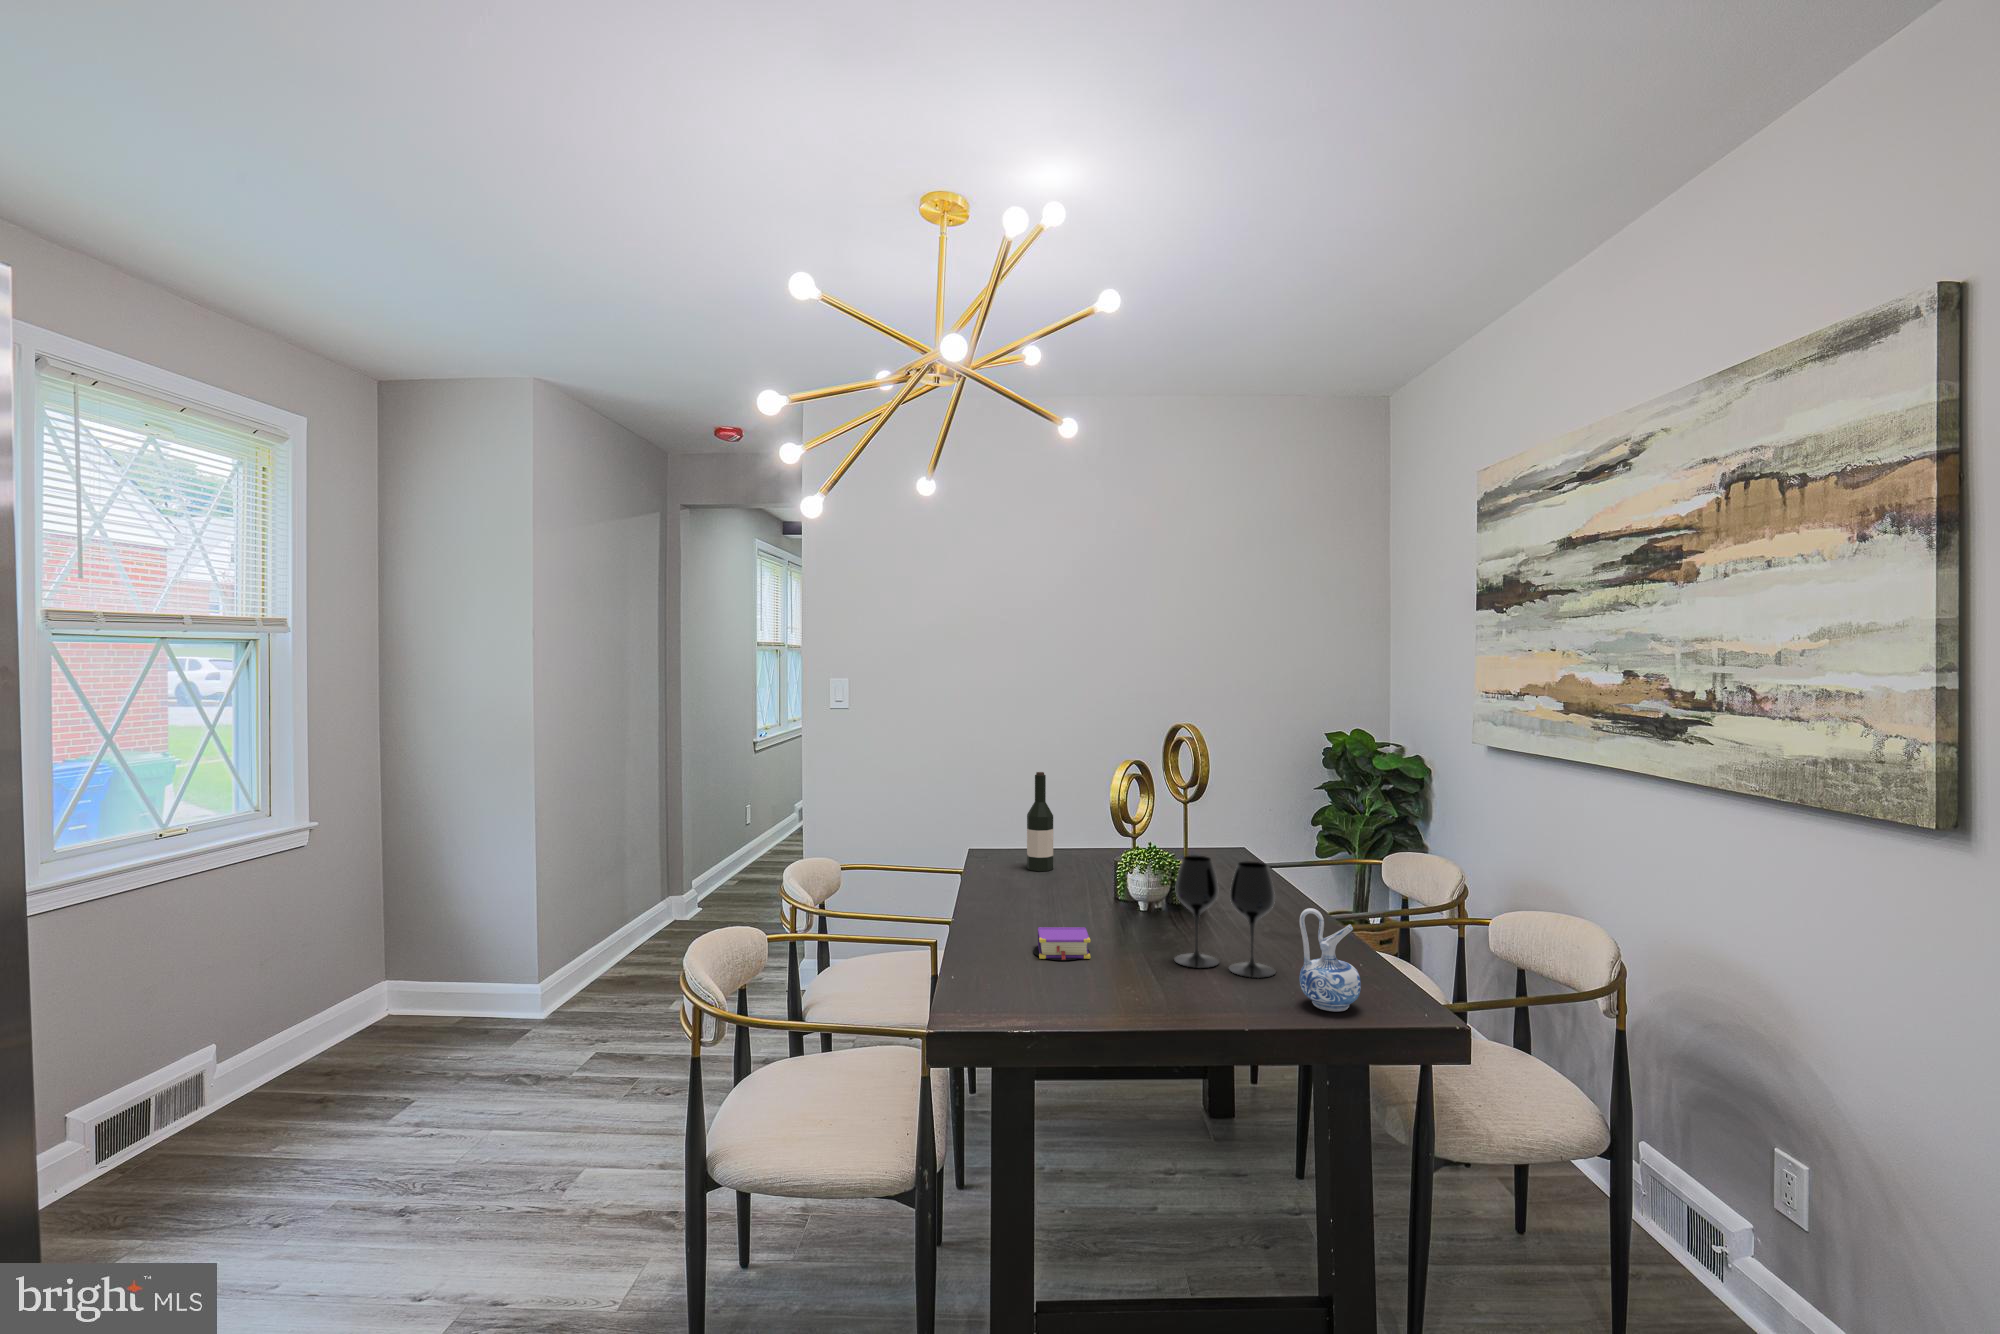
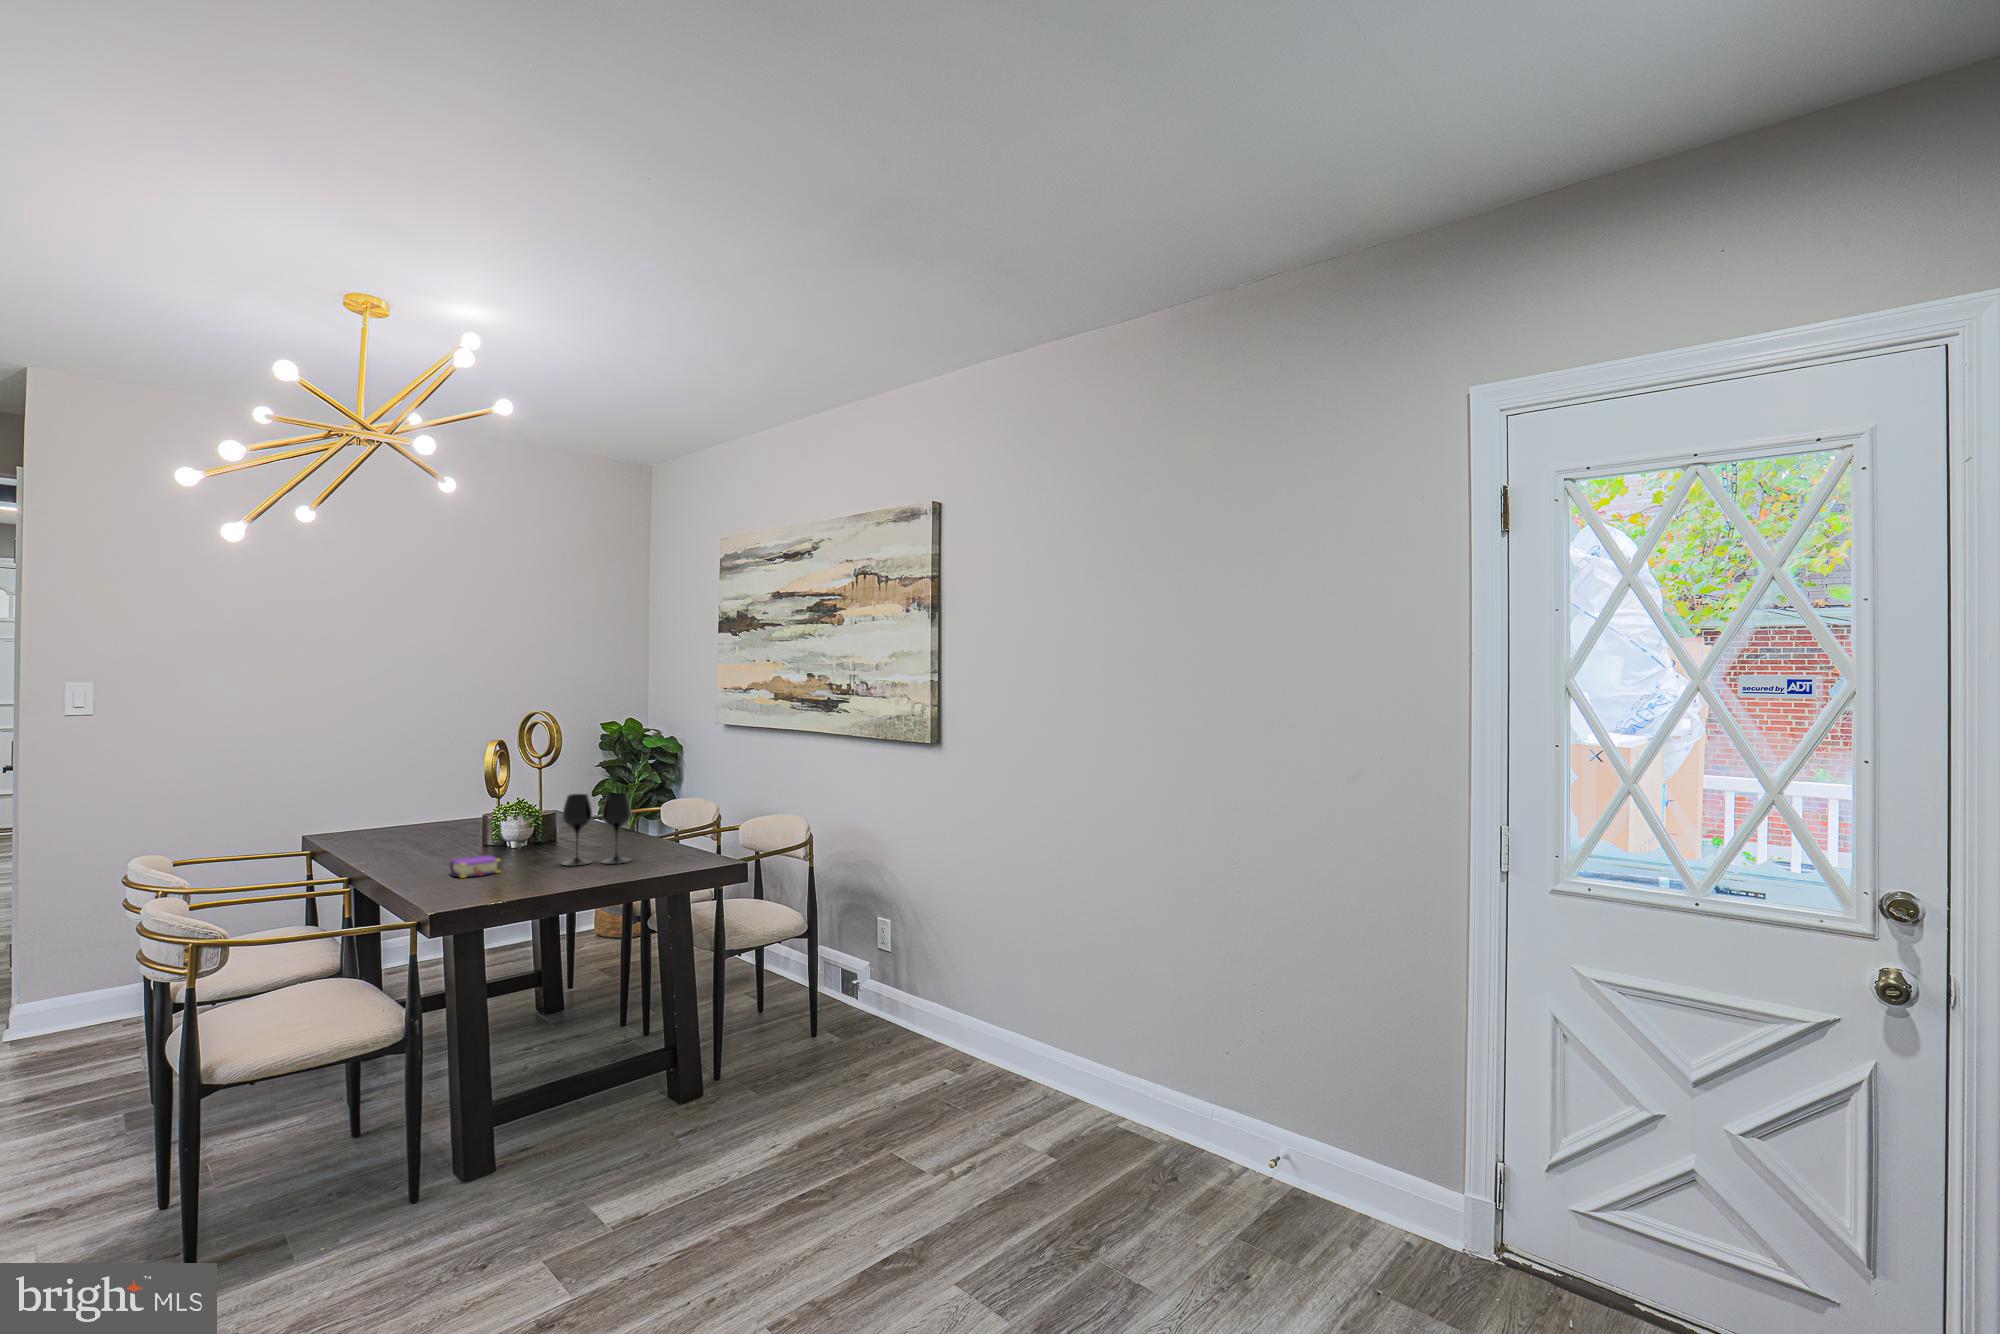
wine bottle: present [1027,772,1053,871] -> none [376,758,404,841]
ceramic pitcher: present [1299,908,1361,1011] -> none [655,811,691,868]

